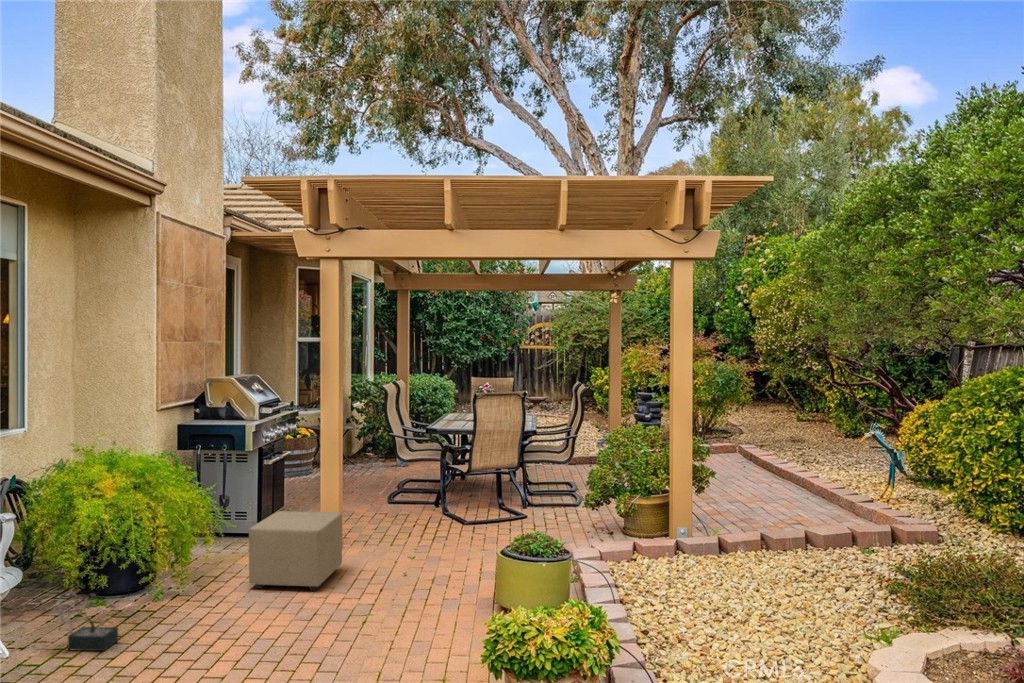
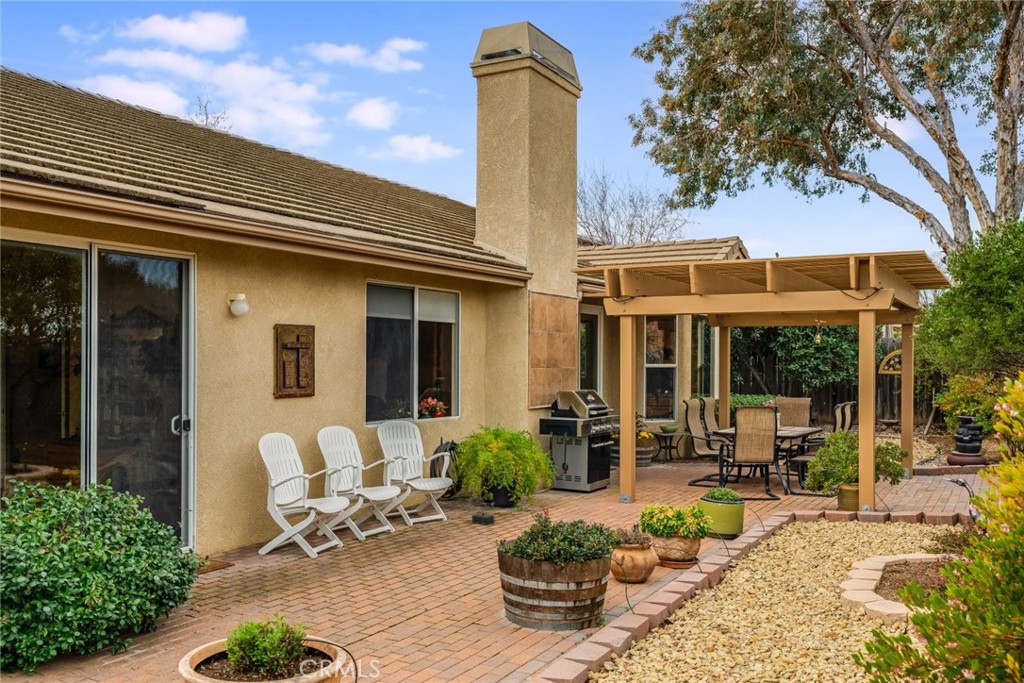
ottoman: present [249,511,342,591] -> none [566,472,624,519]

